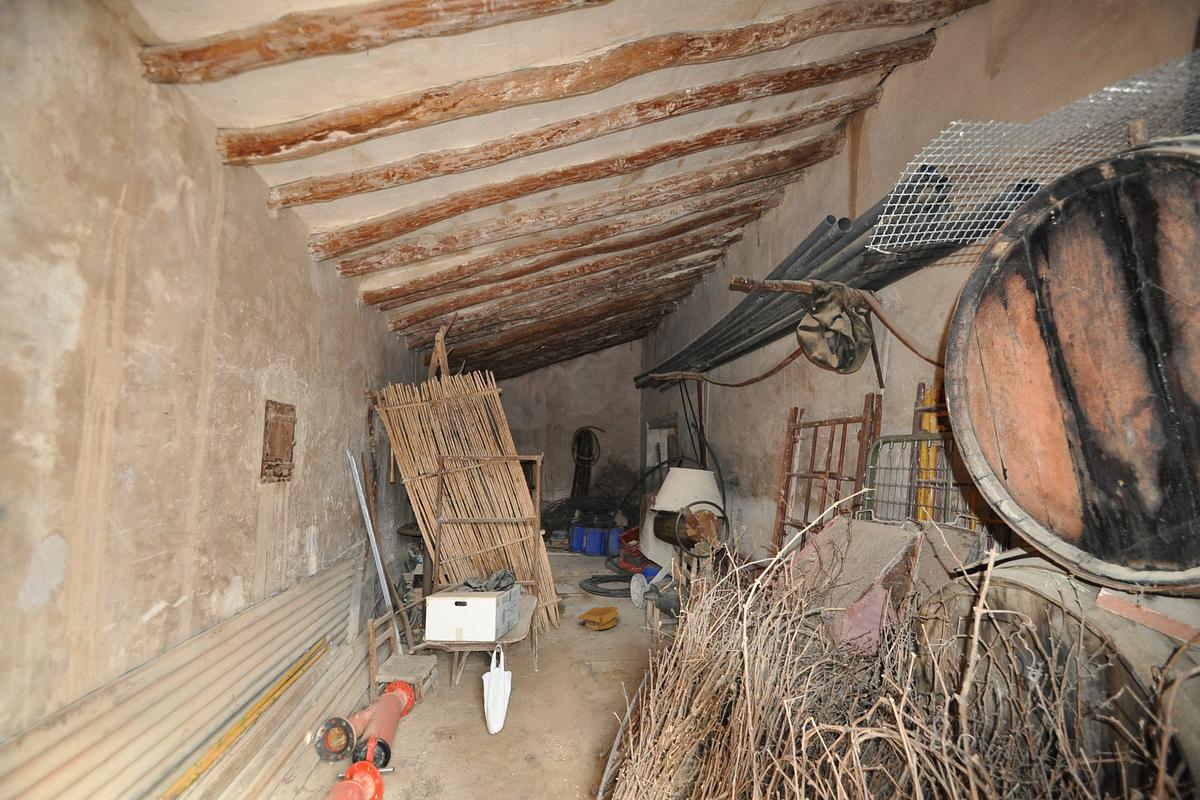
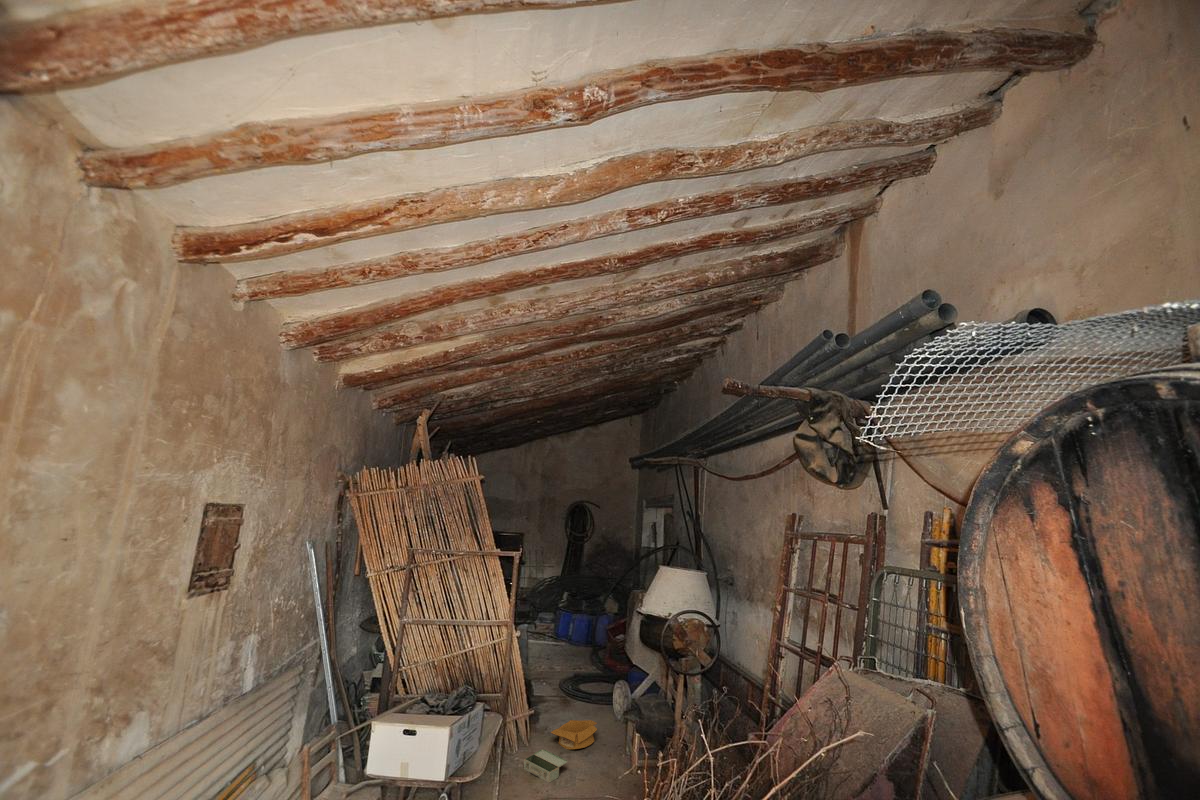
toolbox: none [556,629,596,654] -> present [524,749,568,783]

